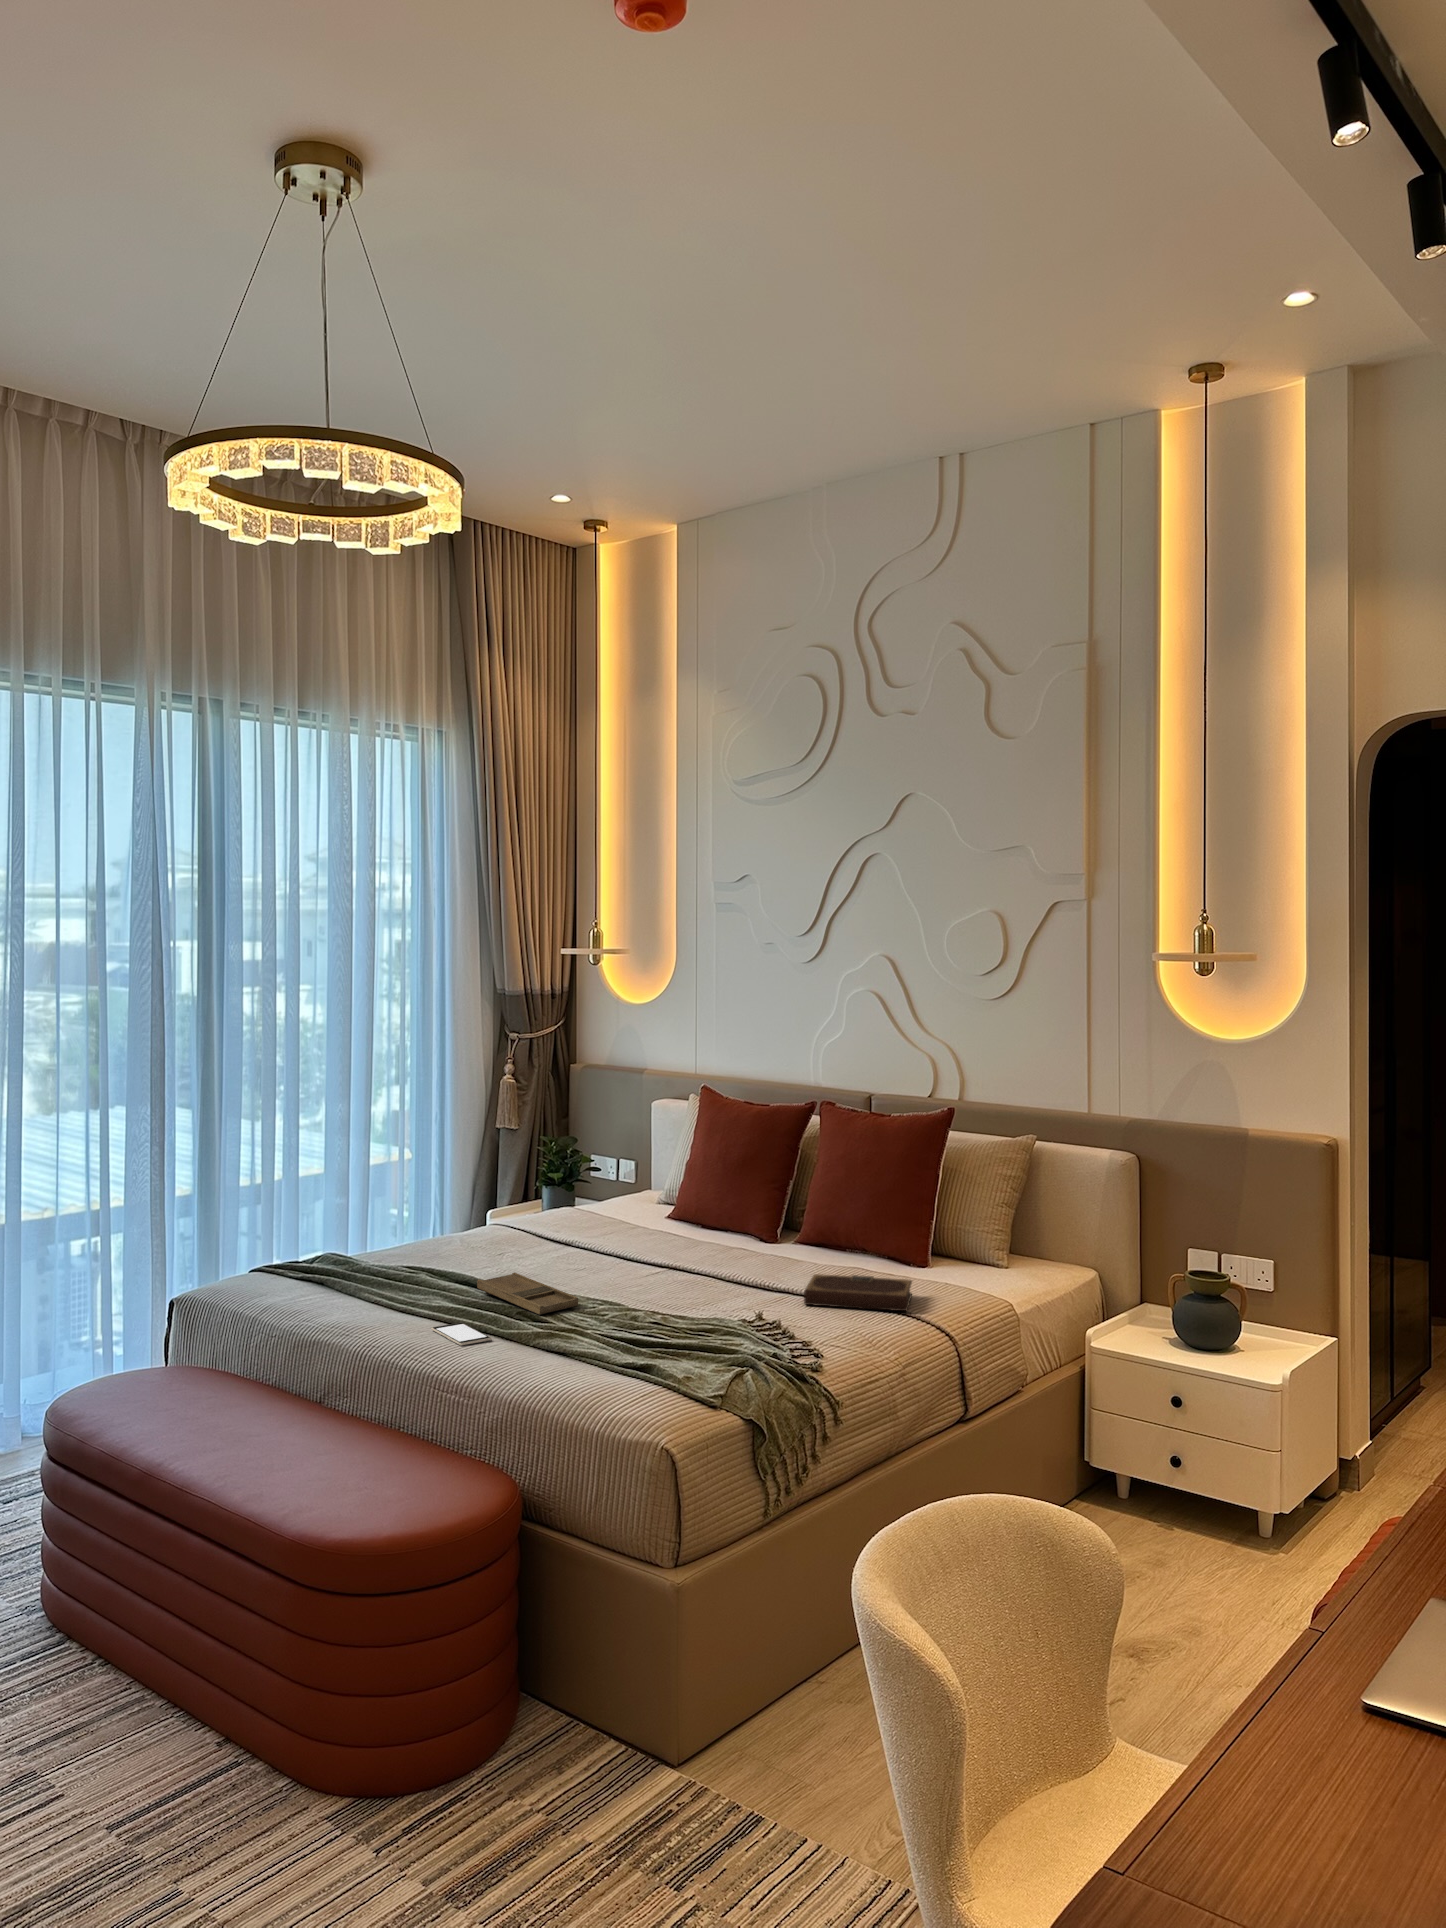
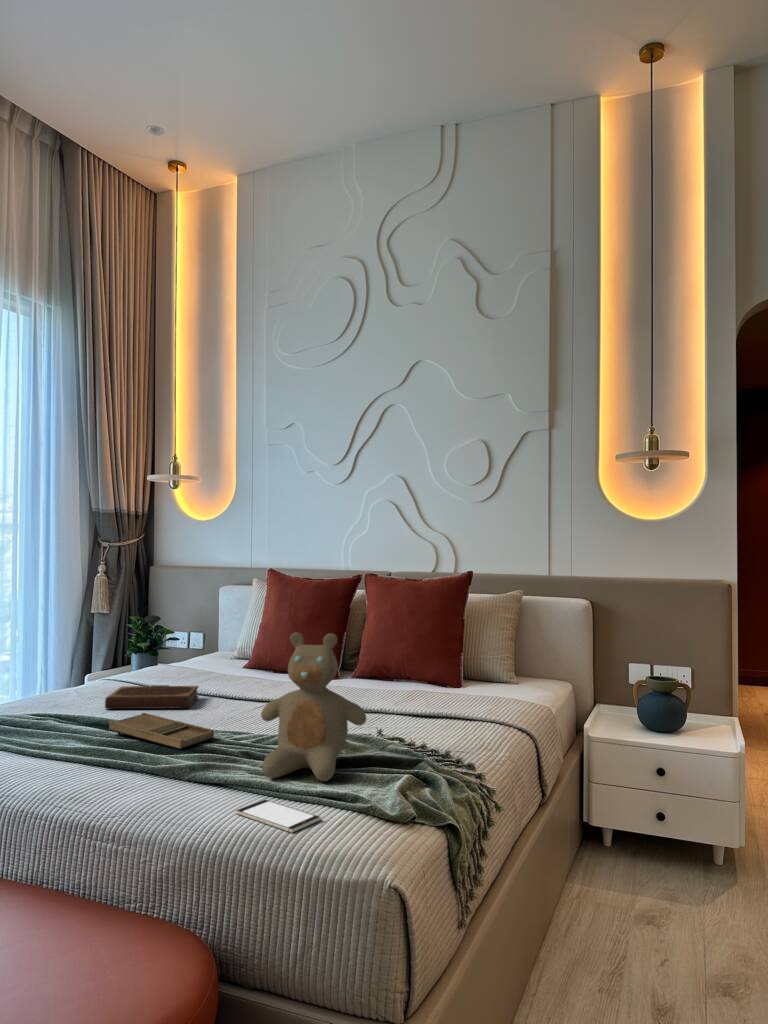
teddy bear: none [601,1204,712,1359] -> present [261,632,366,781]
notebook: present [804,1274,912,1311] -> present [105,685,198,709]
smartphone: present [431,1322,492,1346] -> present [235,800,321,832]

